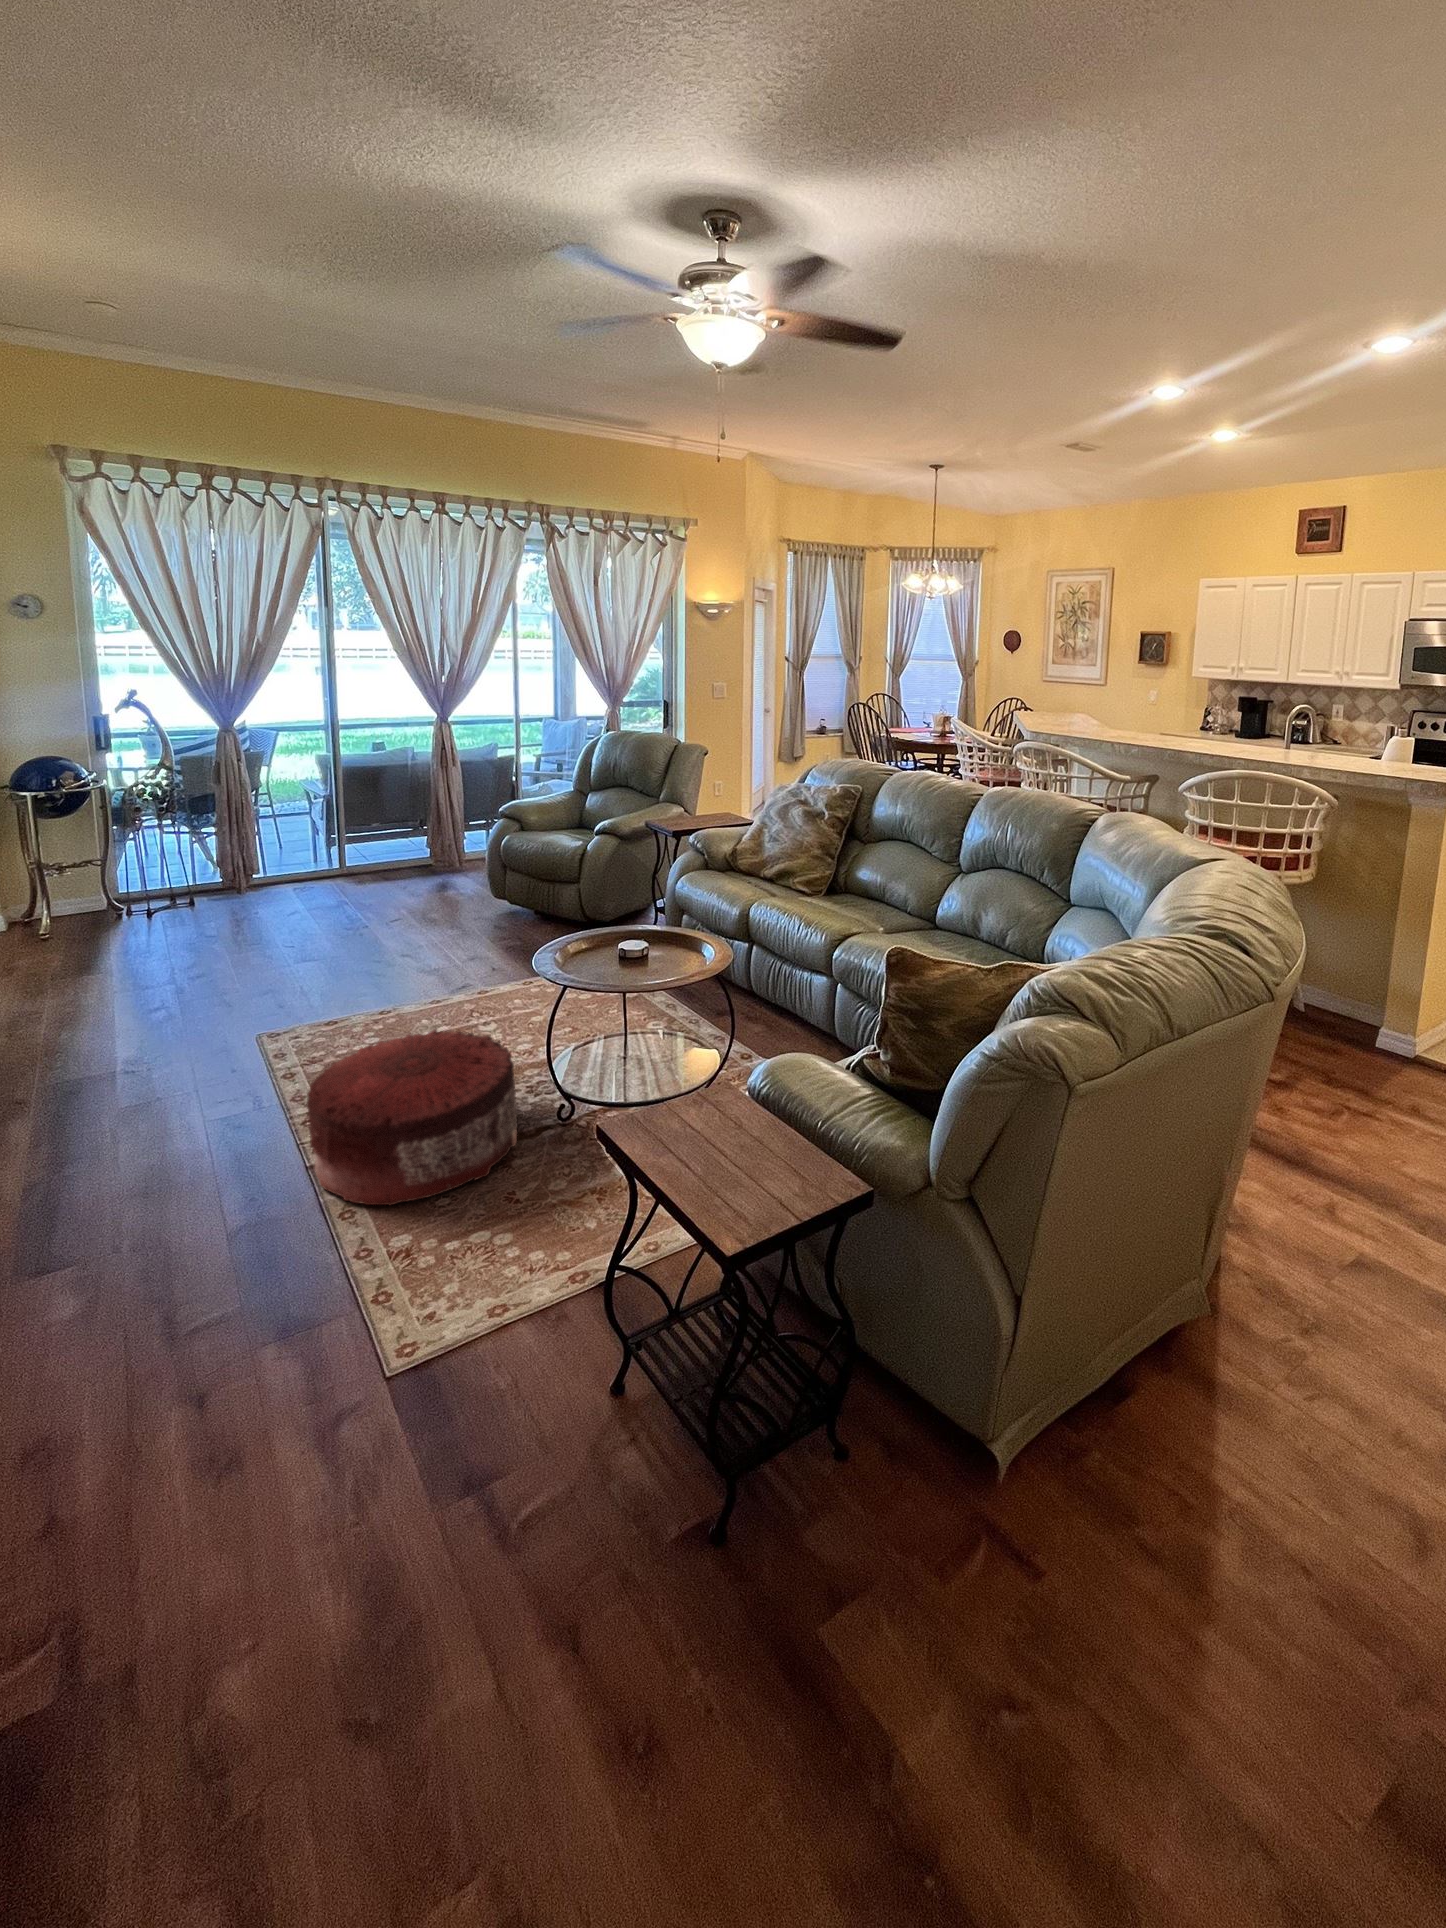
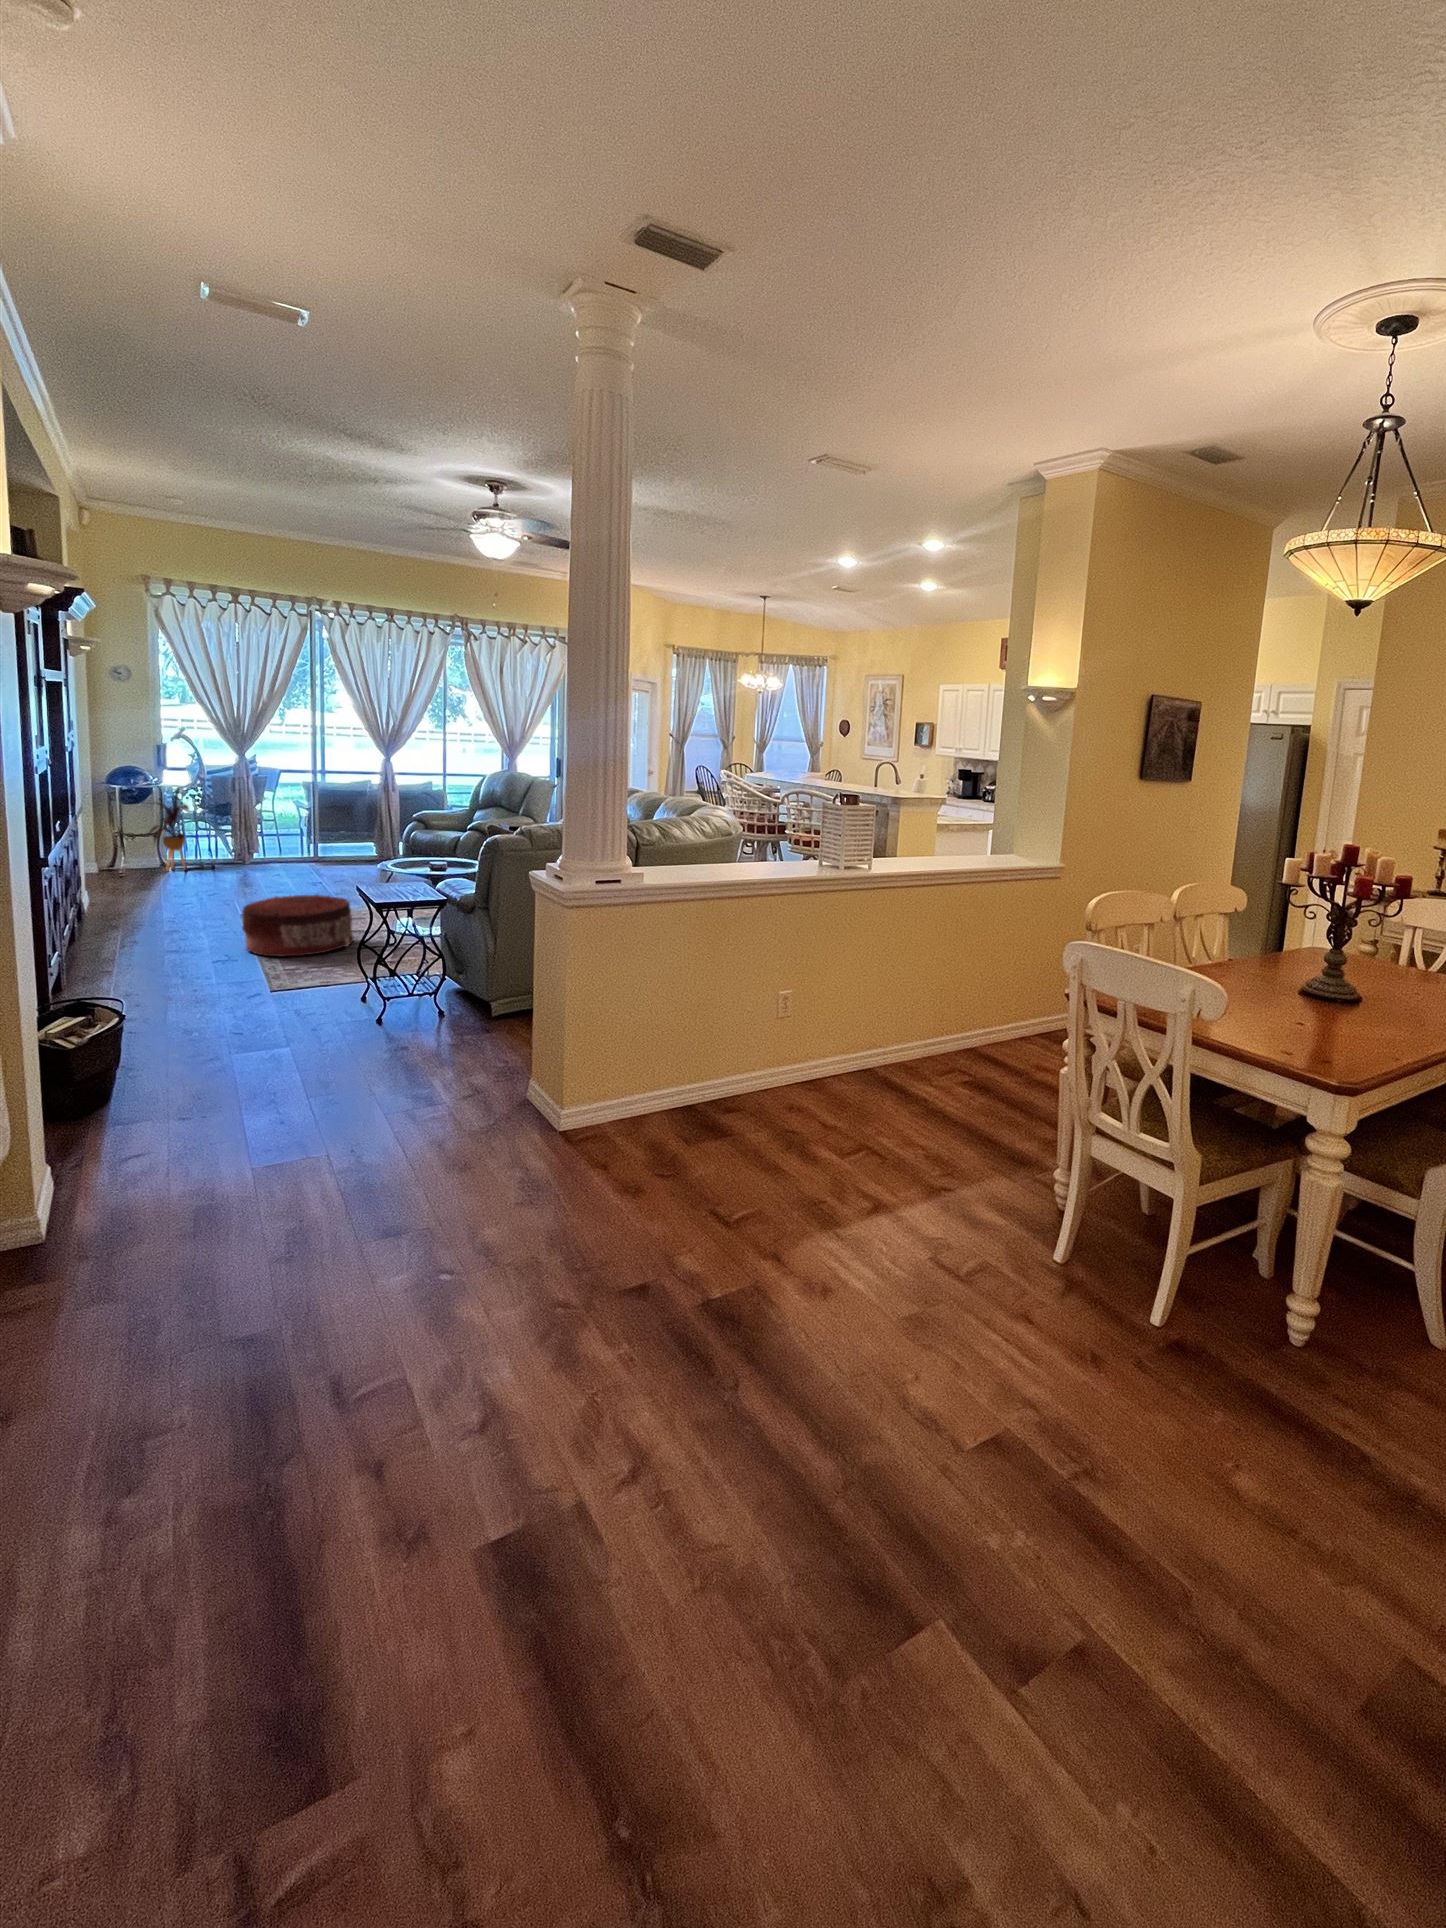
house plant: none [74,784,162,919] -> present [149,788,189,870]

